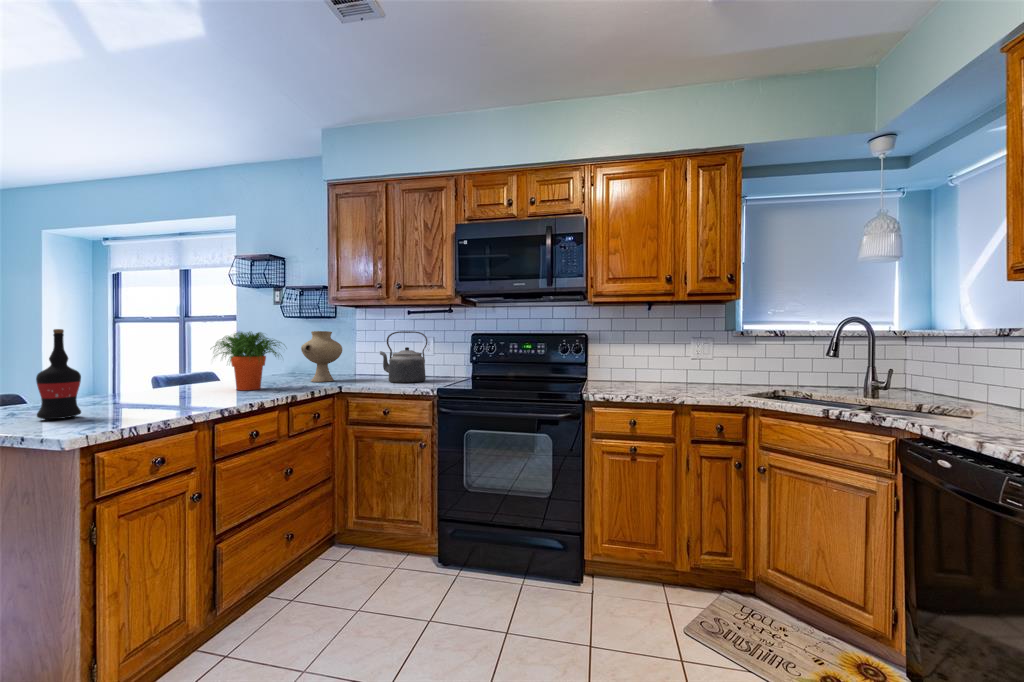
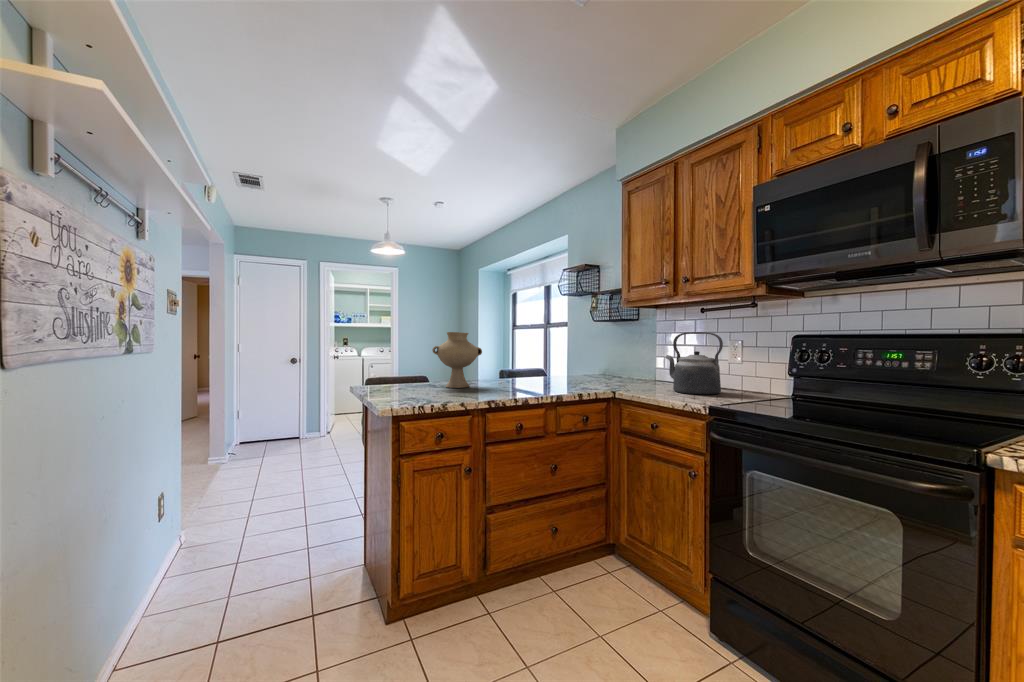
wine bottle: present [36,329,81,419] -> none [385,332,408,395]
vase: present [301,331,342,382] -> present [432,332,482,388]
potted plant: present [214,332,280,390] -> none [508,332,569,386]

